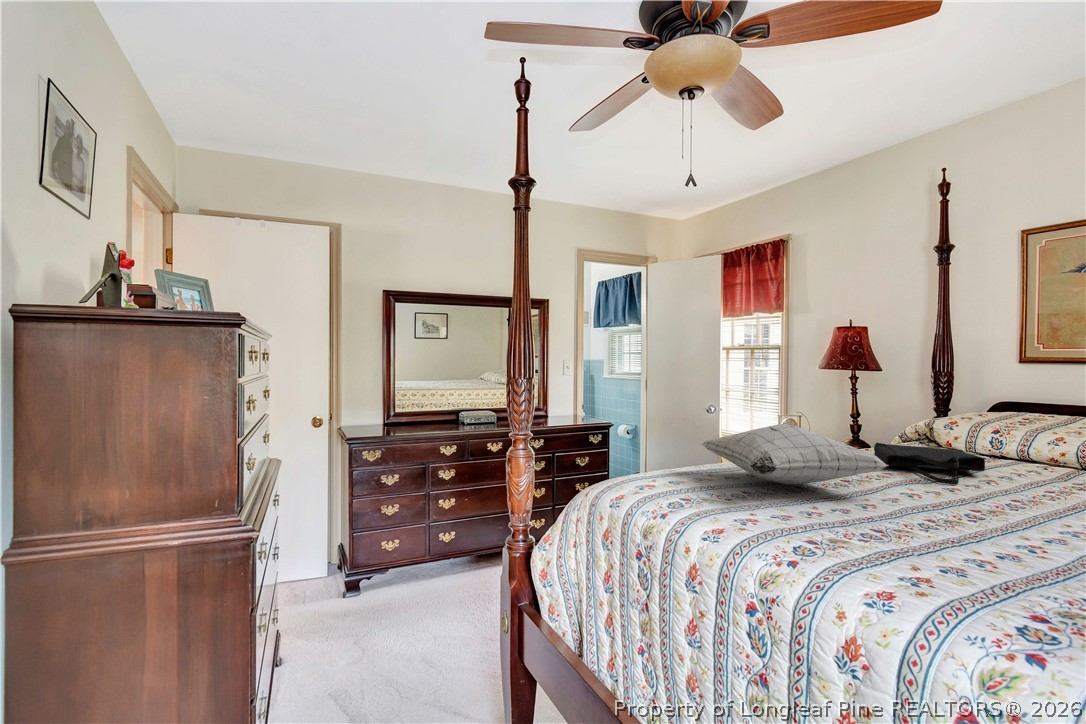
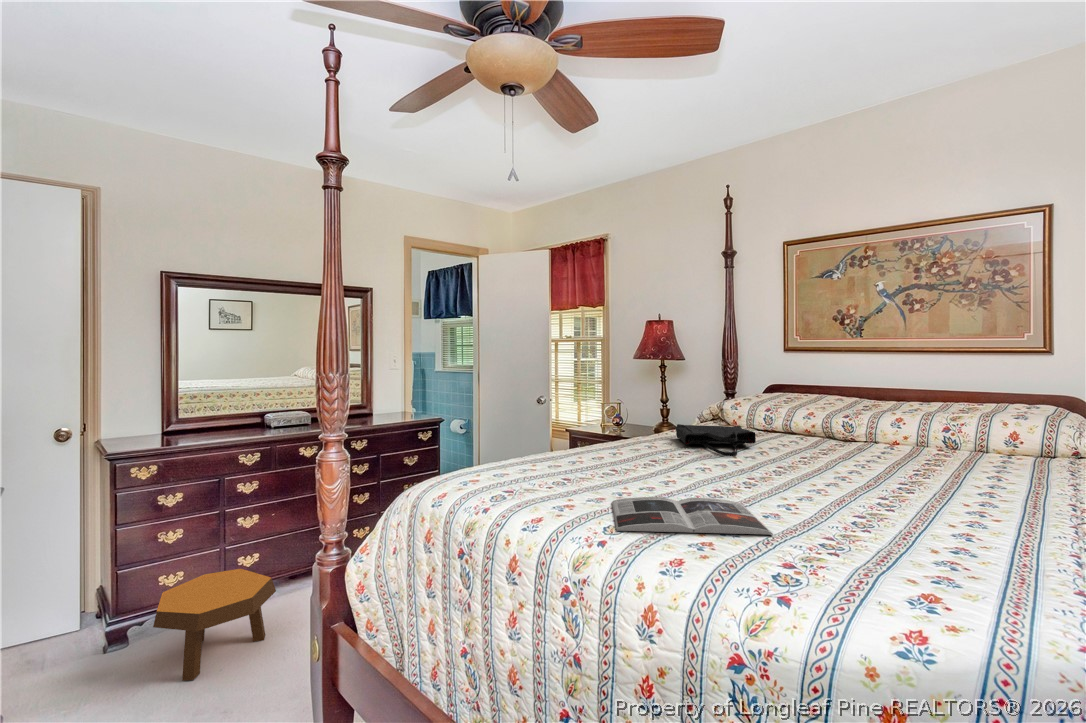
pillow: present [701,423,888,484] -> none [526,410,685,467]
magazine: none [800,520,1015,581] -> present [612,497,773,535]
footstool: none [378,544,467,632] -> present [153,569,276,681]

